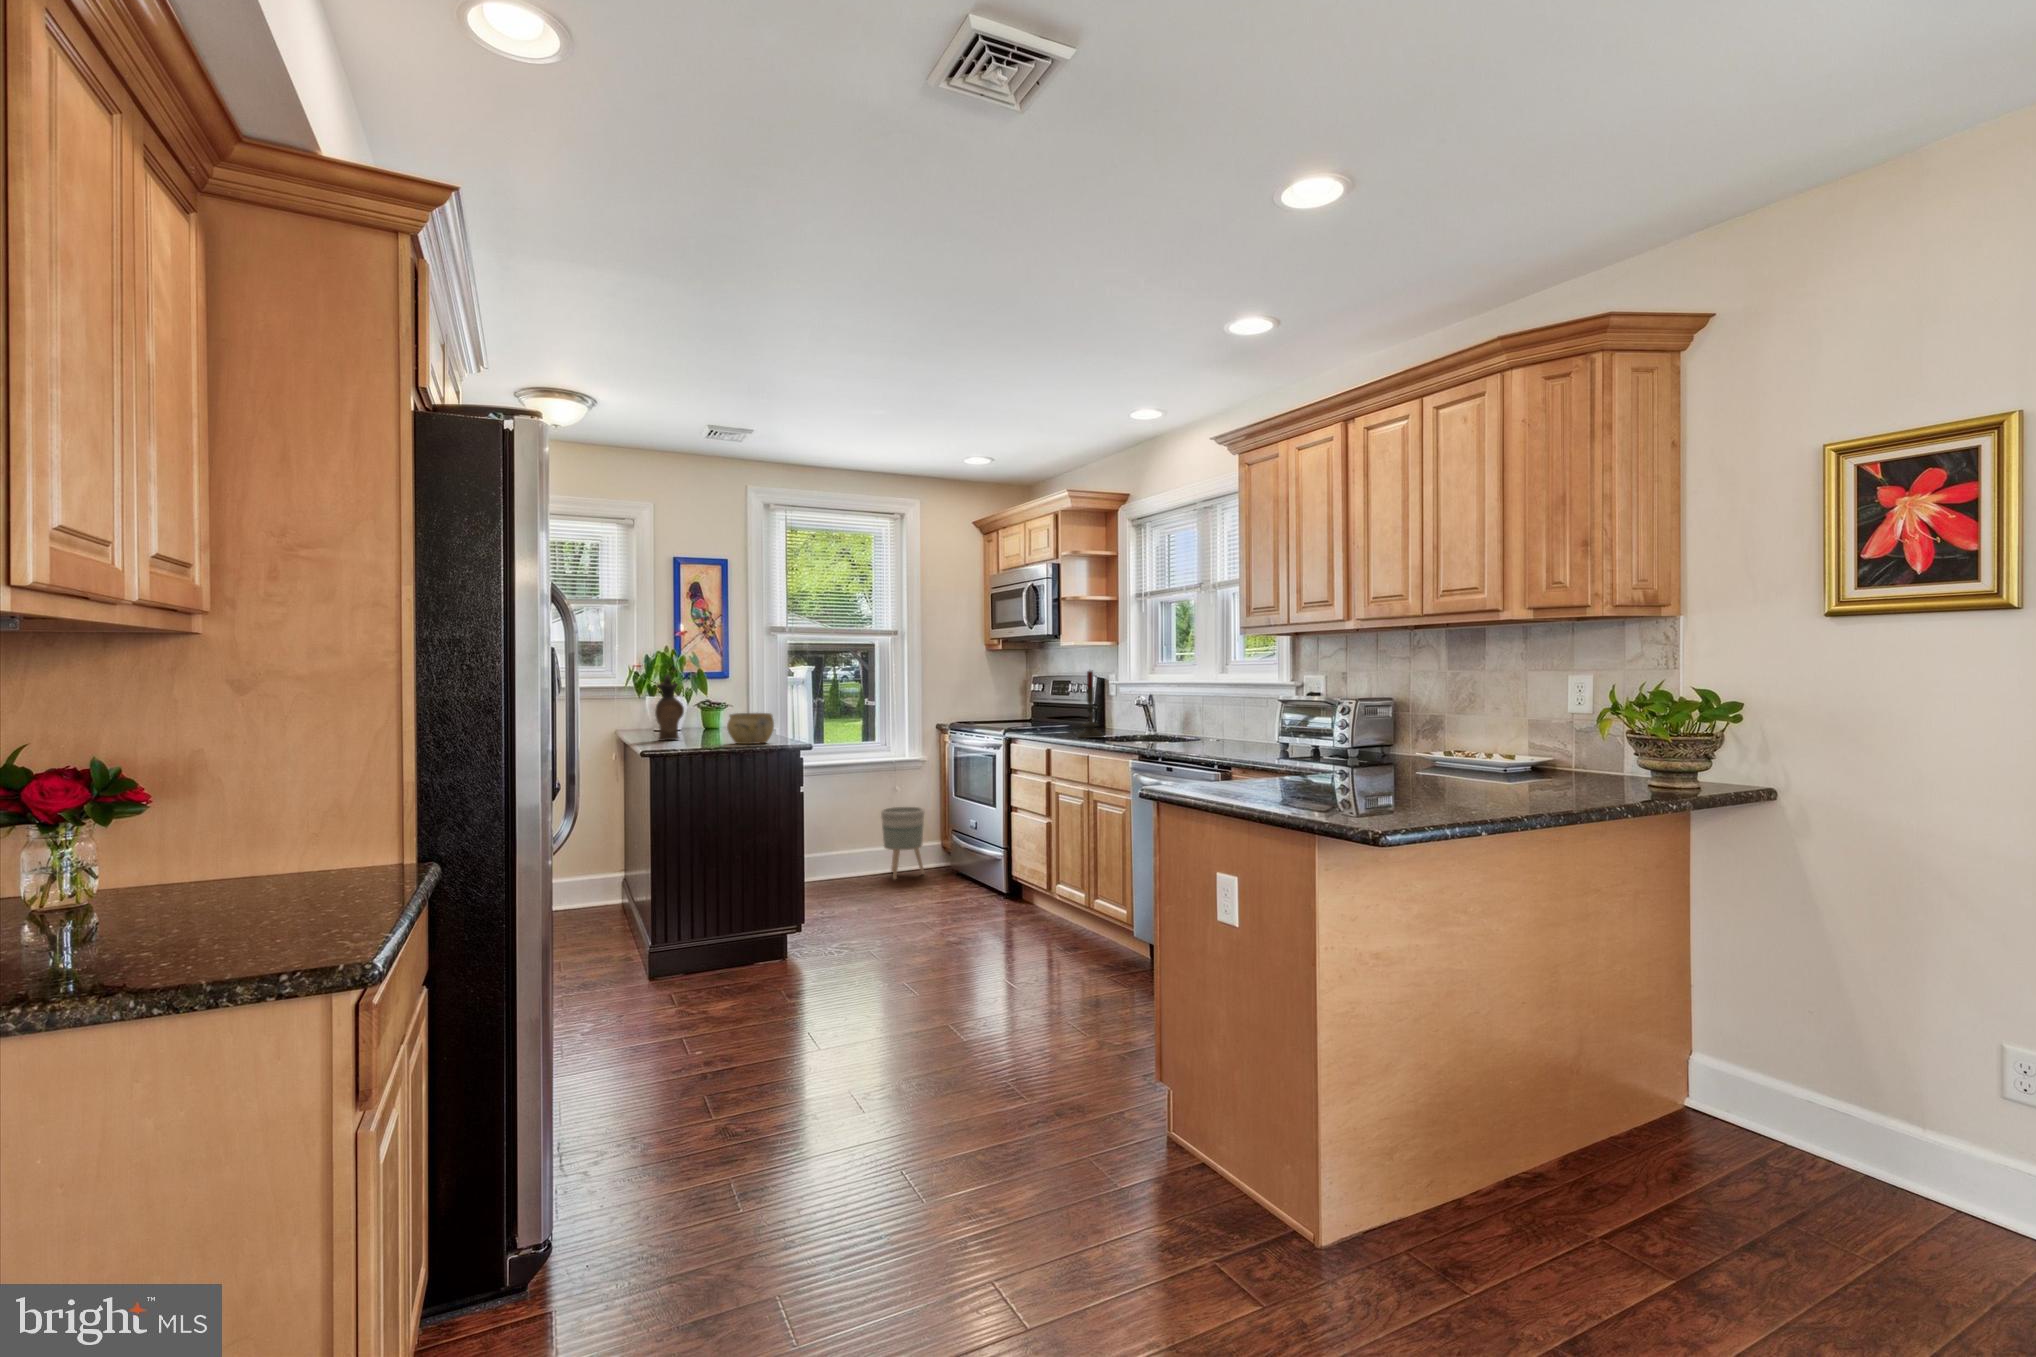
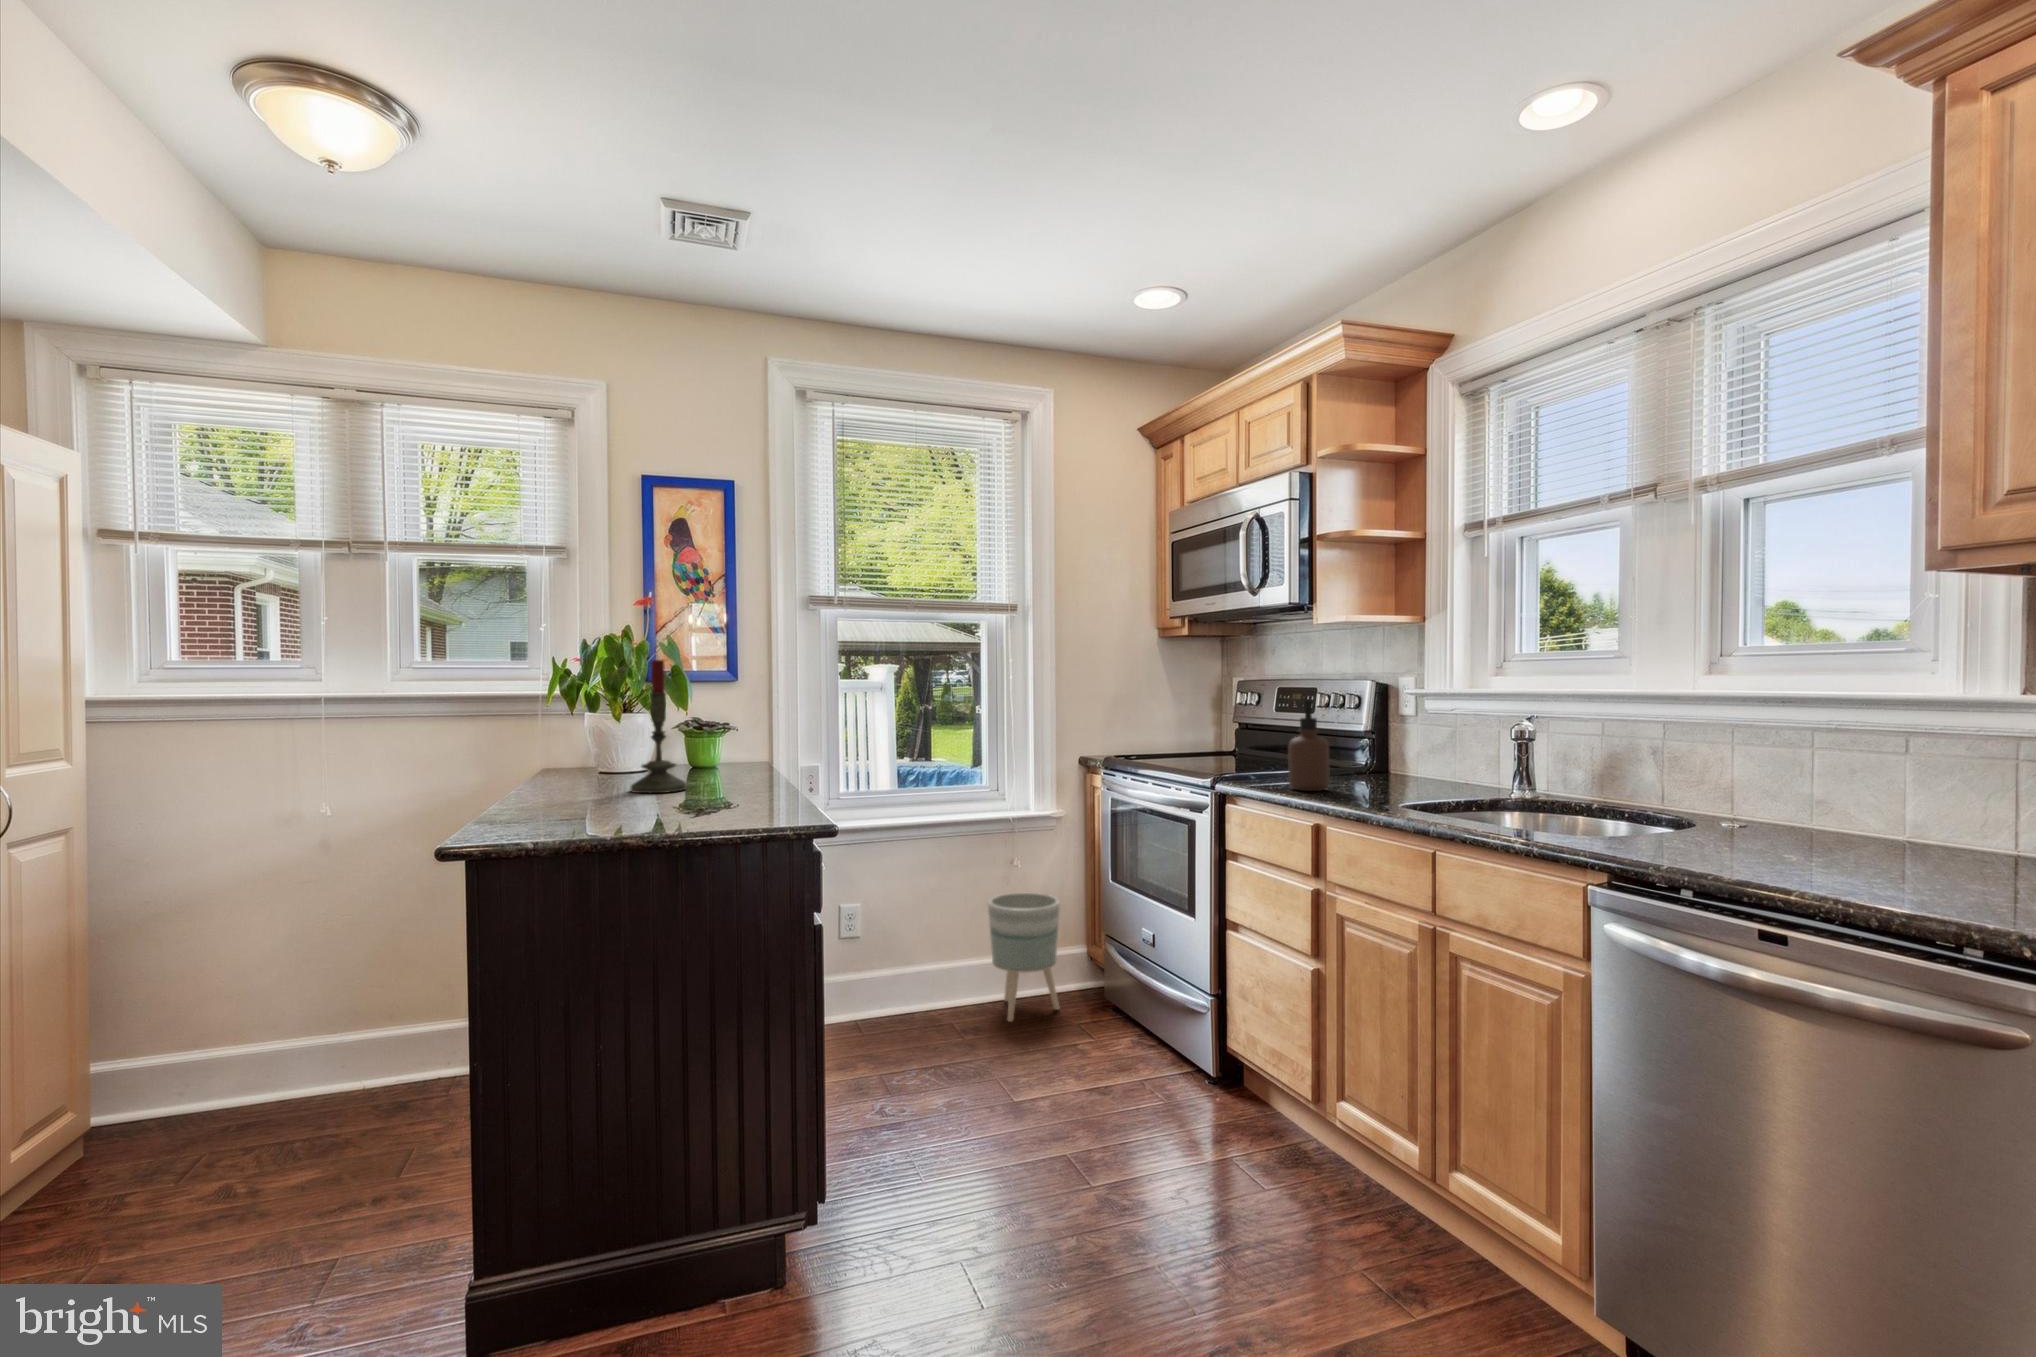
candle: present [1077,671,1104,738] -> present [631,659,687,793]
ceramic pitcher: present [655,675,684,741] -> none [542,674,600,805]
soap dispenser: none [1040,687,1060,734] -> present [1288,699,1330,791]
ceramic bowl: present [727,713,774,744] -> none [663,753,765,824]

